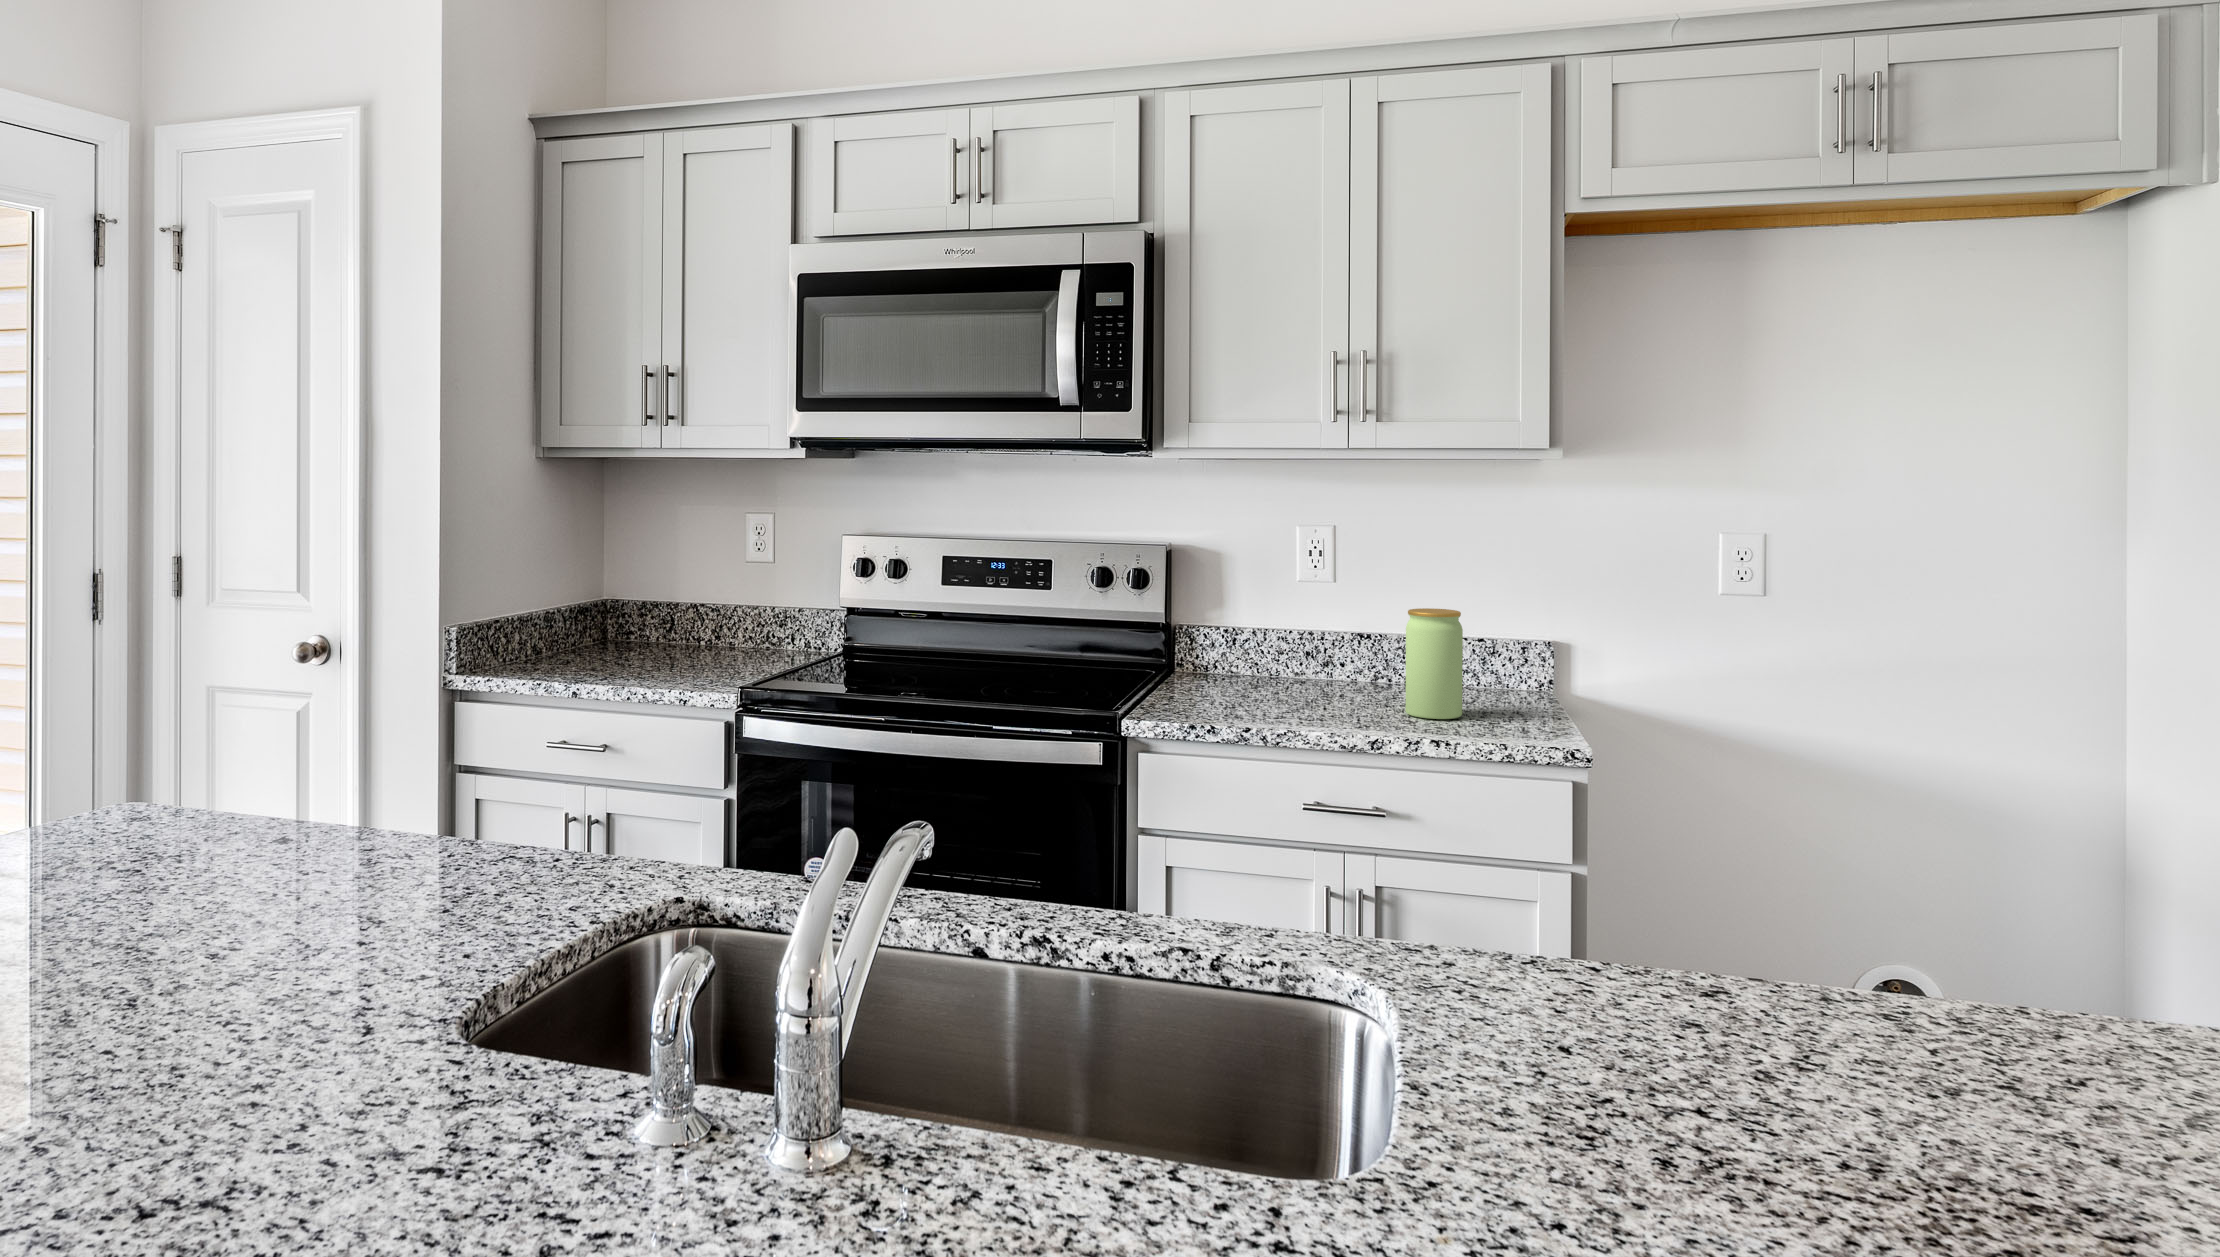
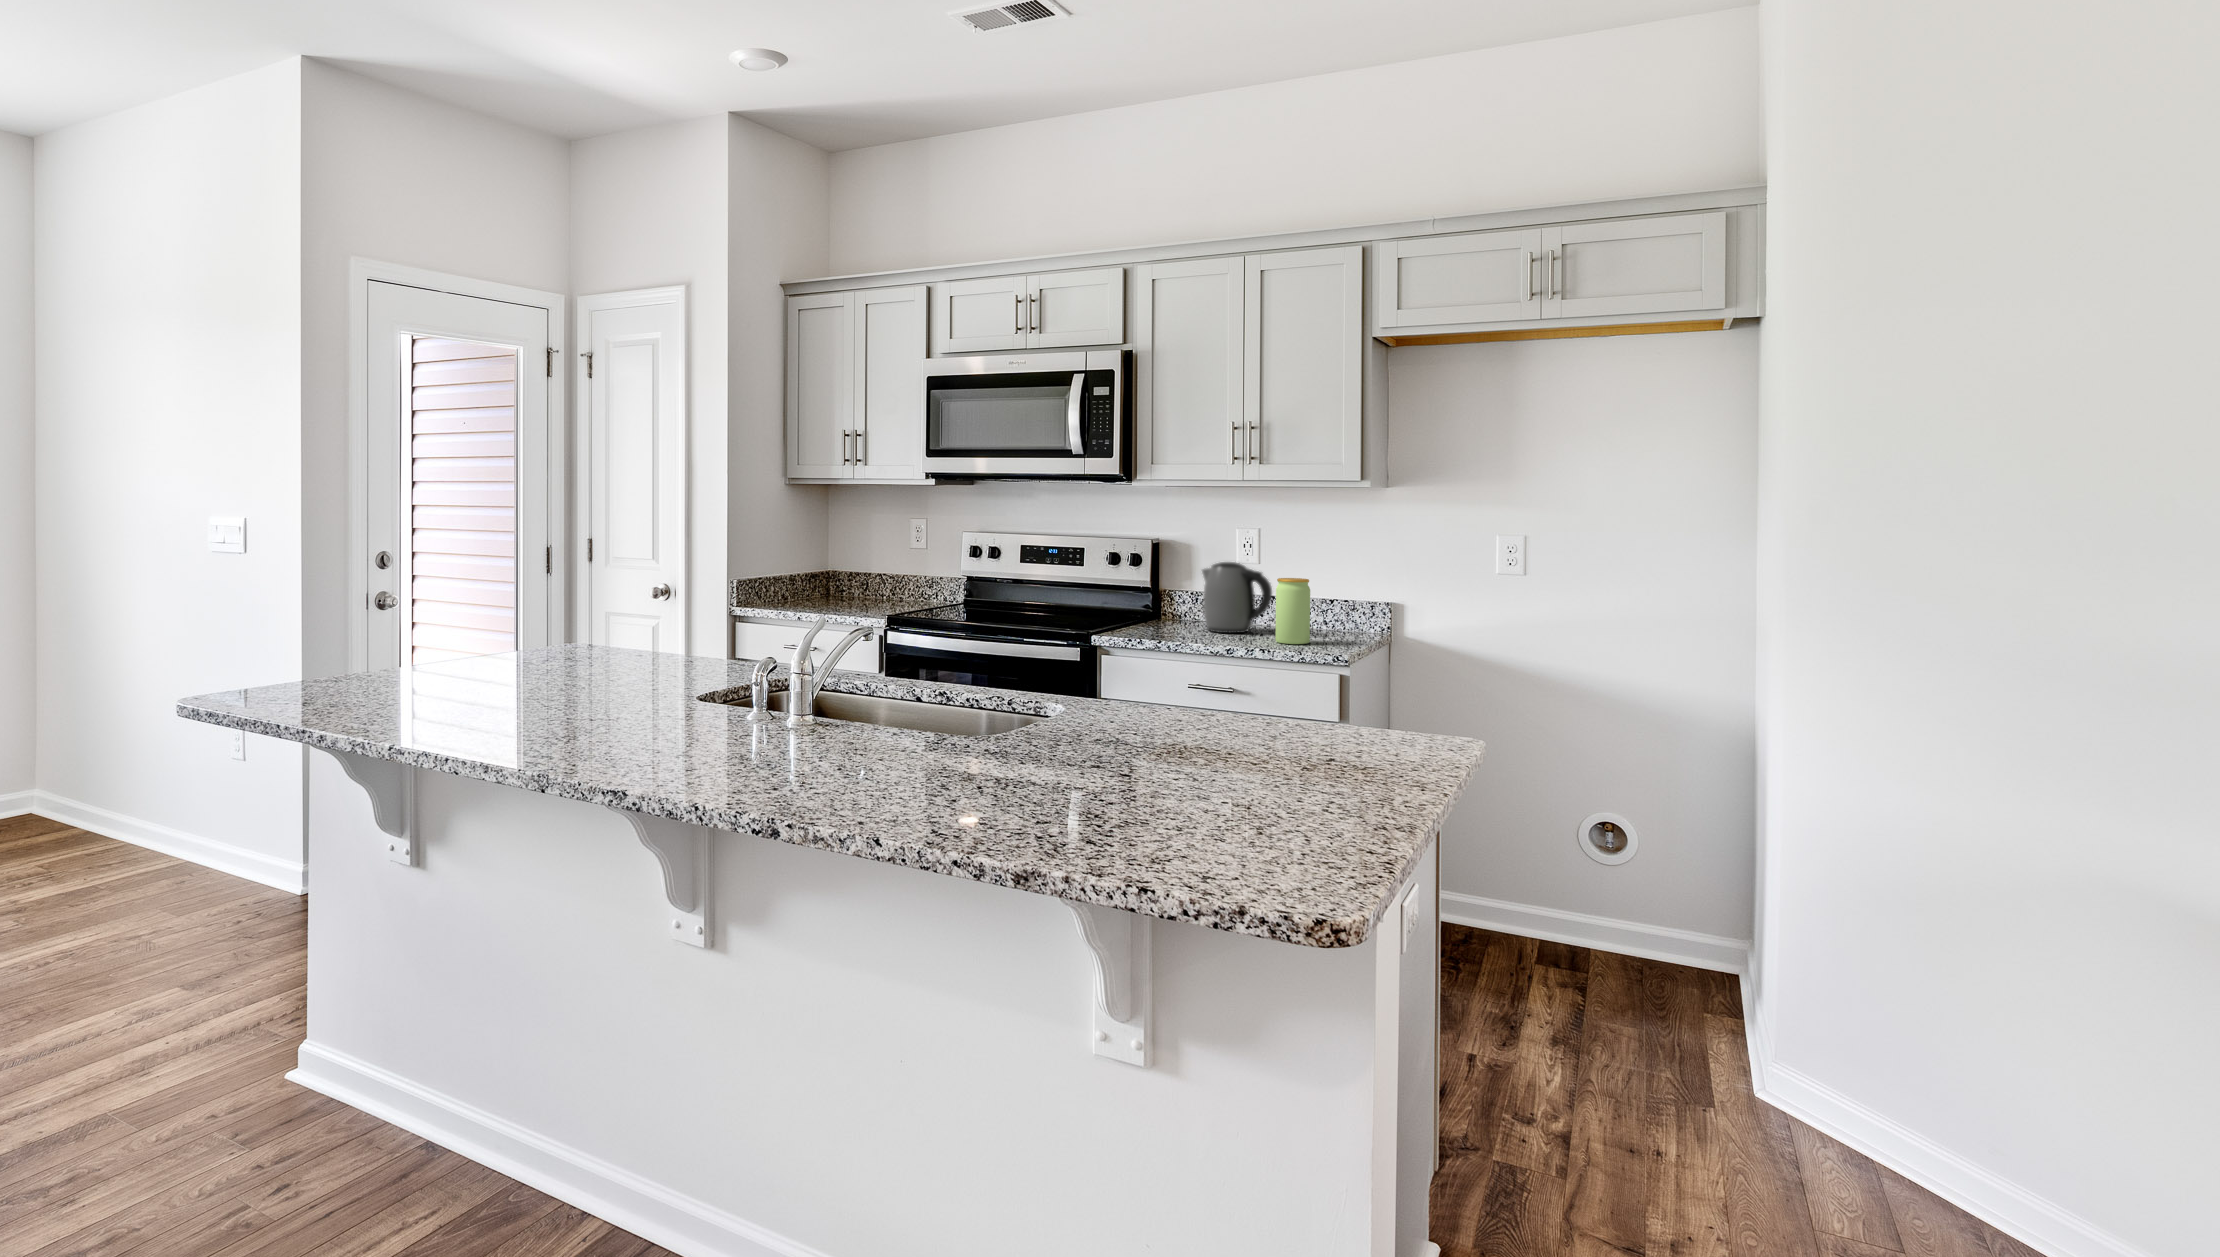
kettle: none [1258,581,1379,699] -> present [1202,562,1272,633]

